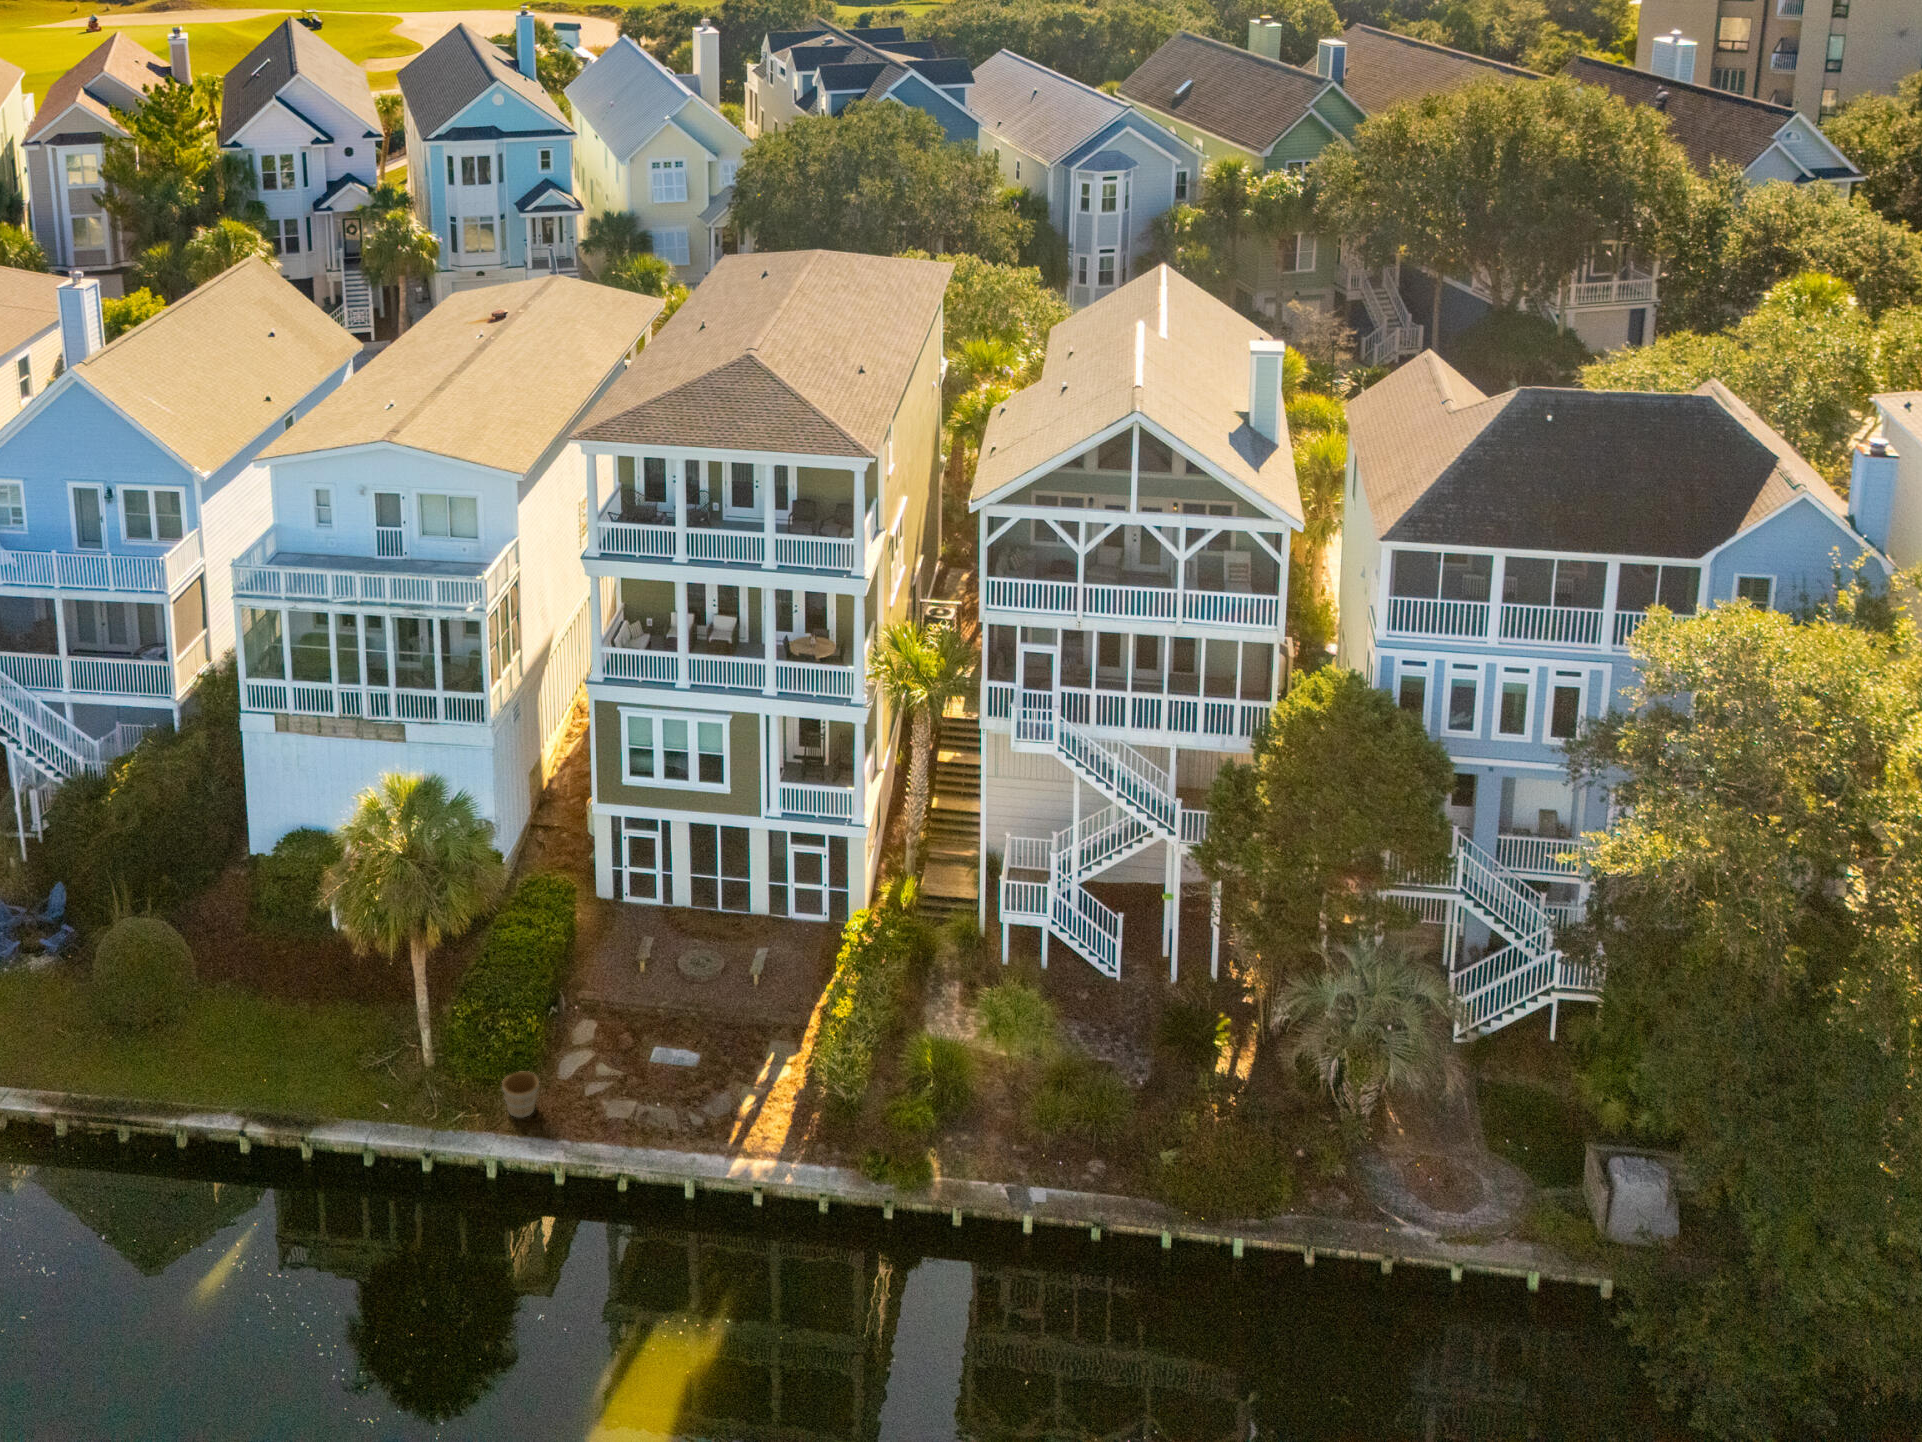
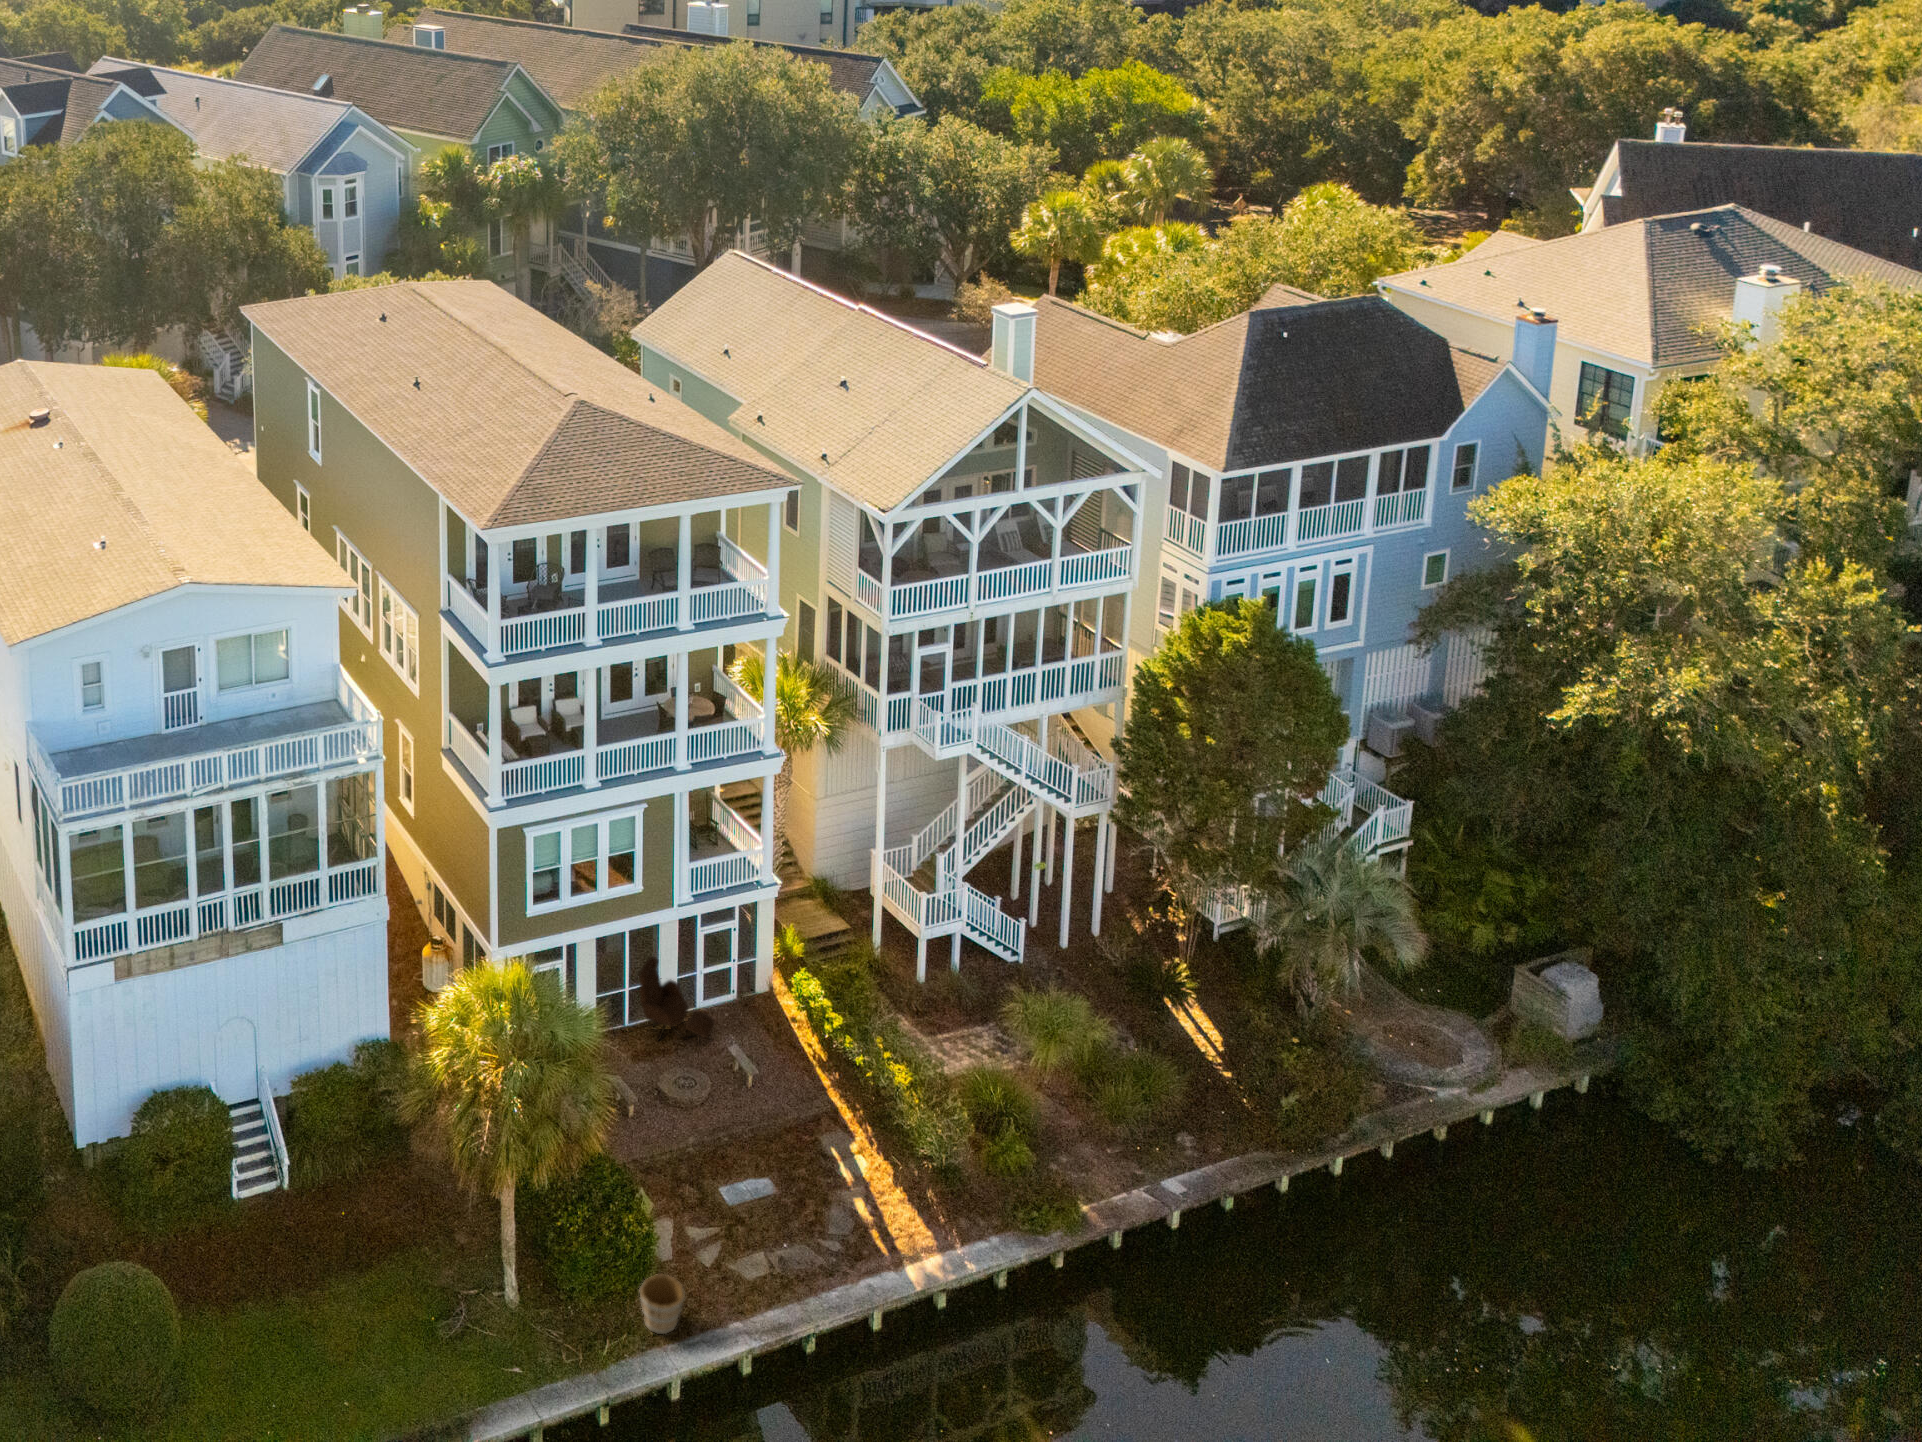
lounge chair: none [721,862,781,948] -> present [639,956,715,1040]

